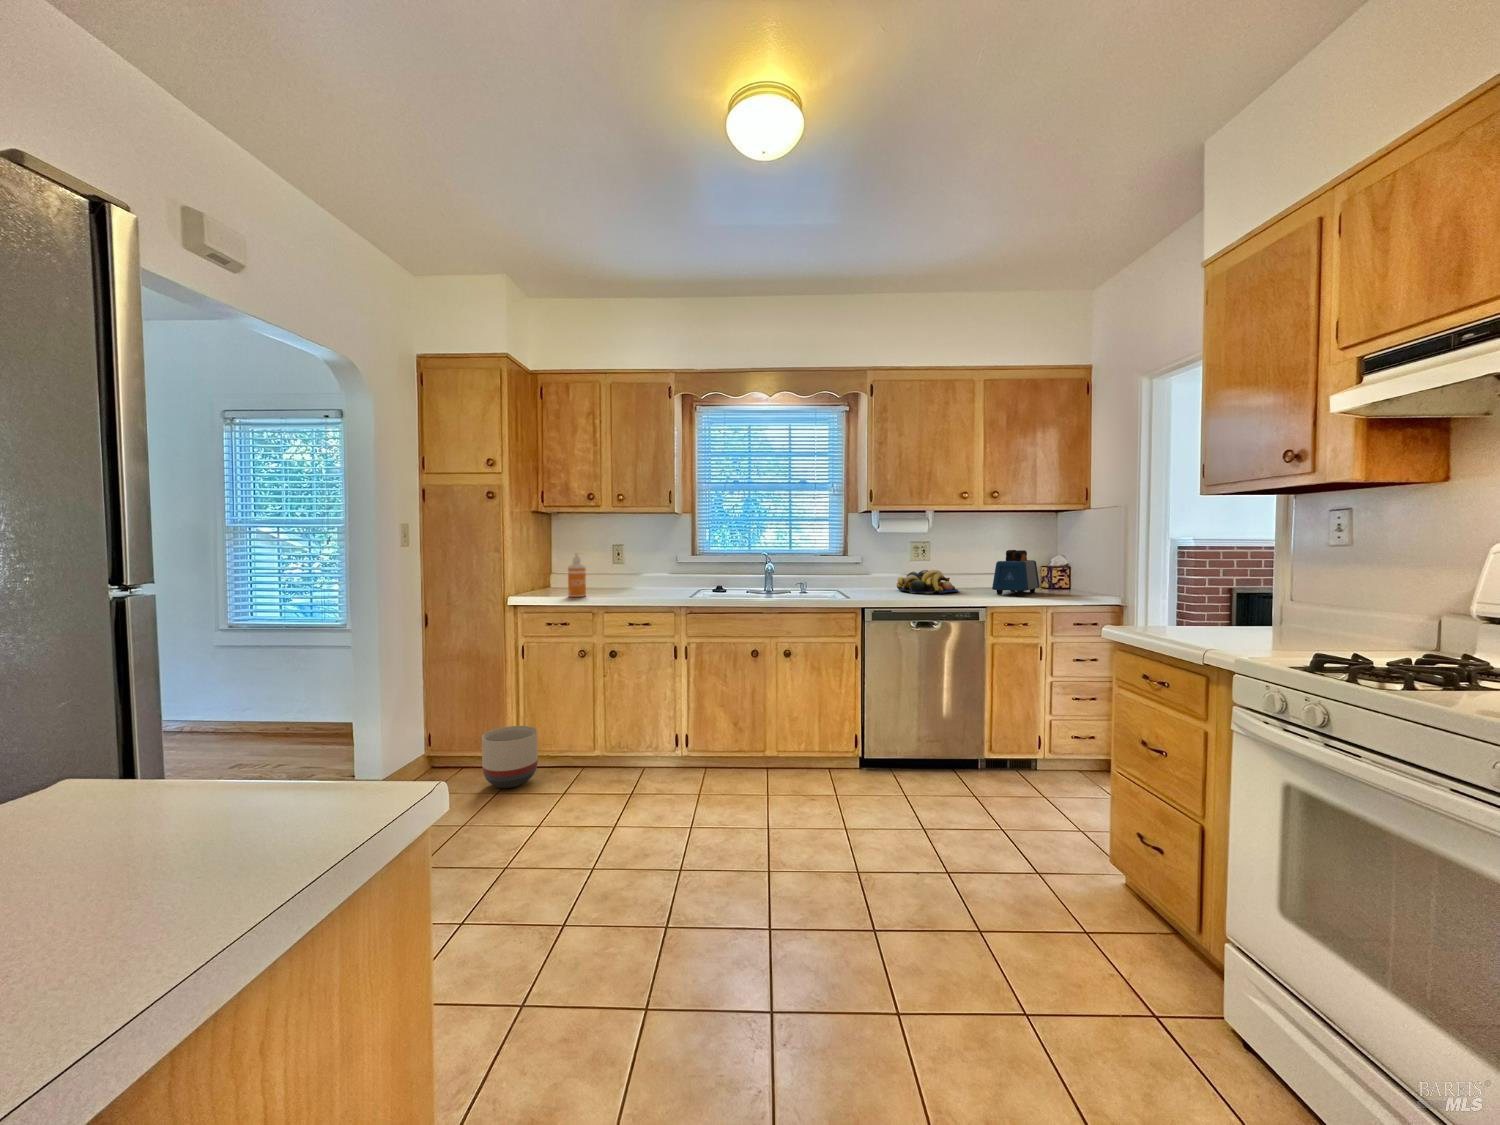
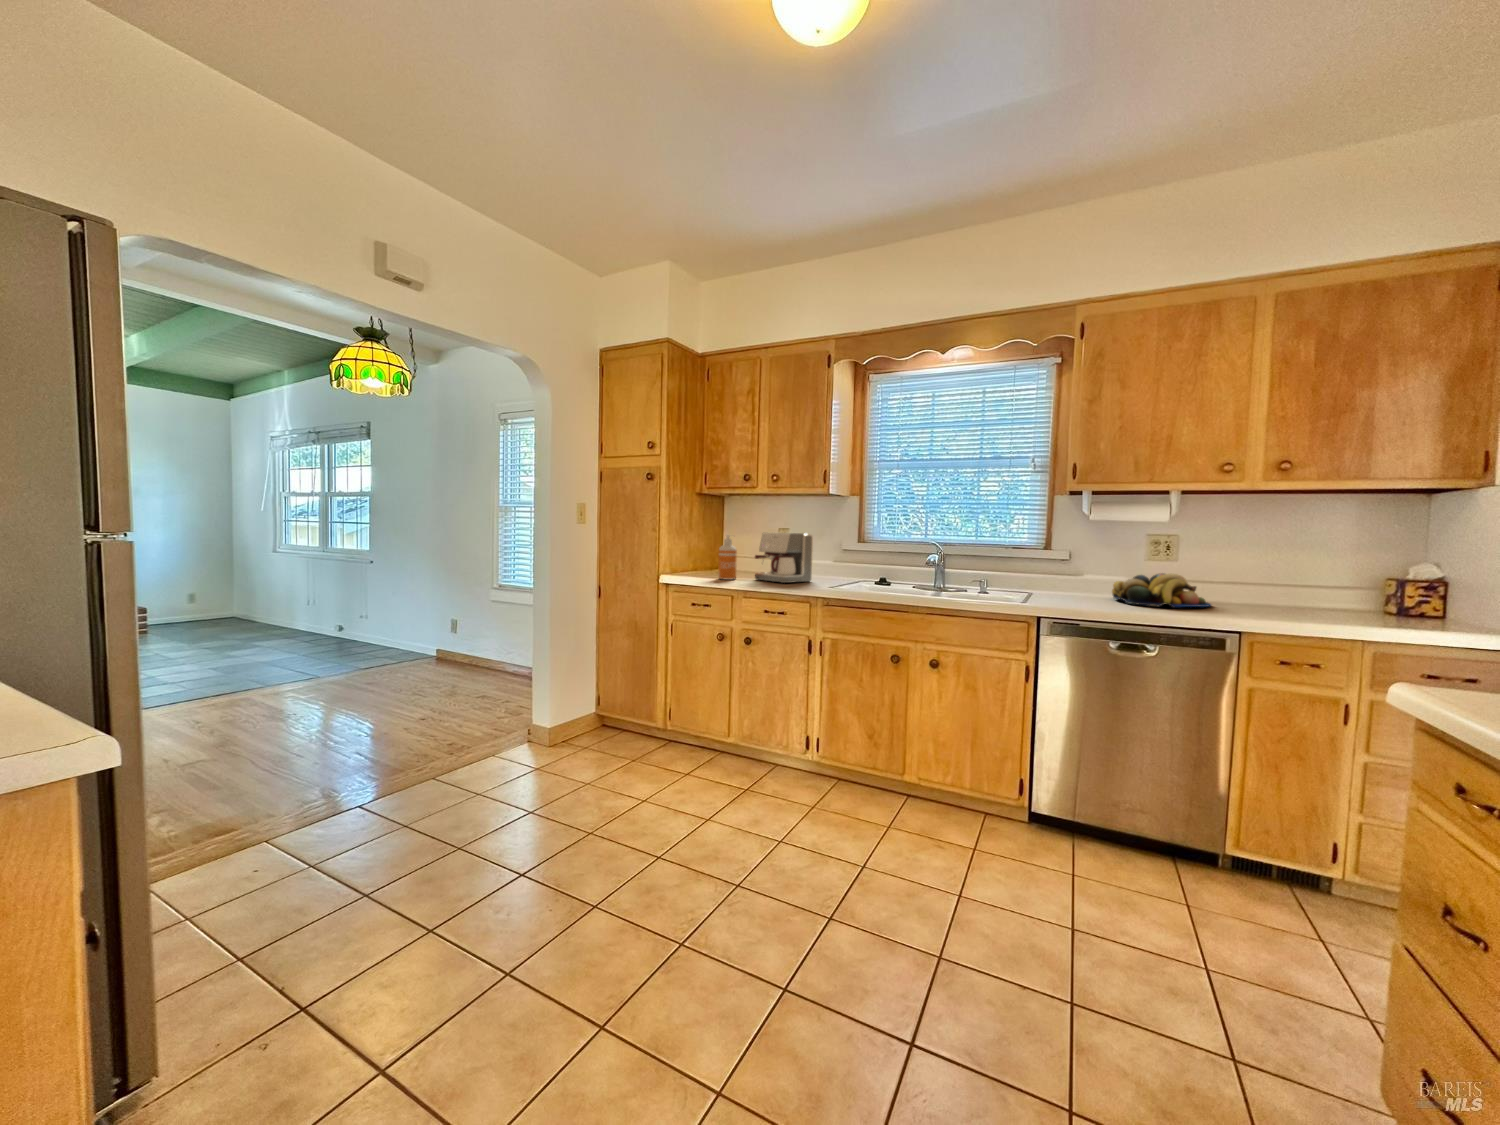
coffee maker: none [605,549,661,596] -> present [755,533,813,583]
toaster: present [992,550,1040,596] -> none [1266,550,1369,622]
planter: present [482,726,538,788] -> none [626,700,676,759]

